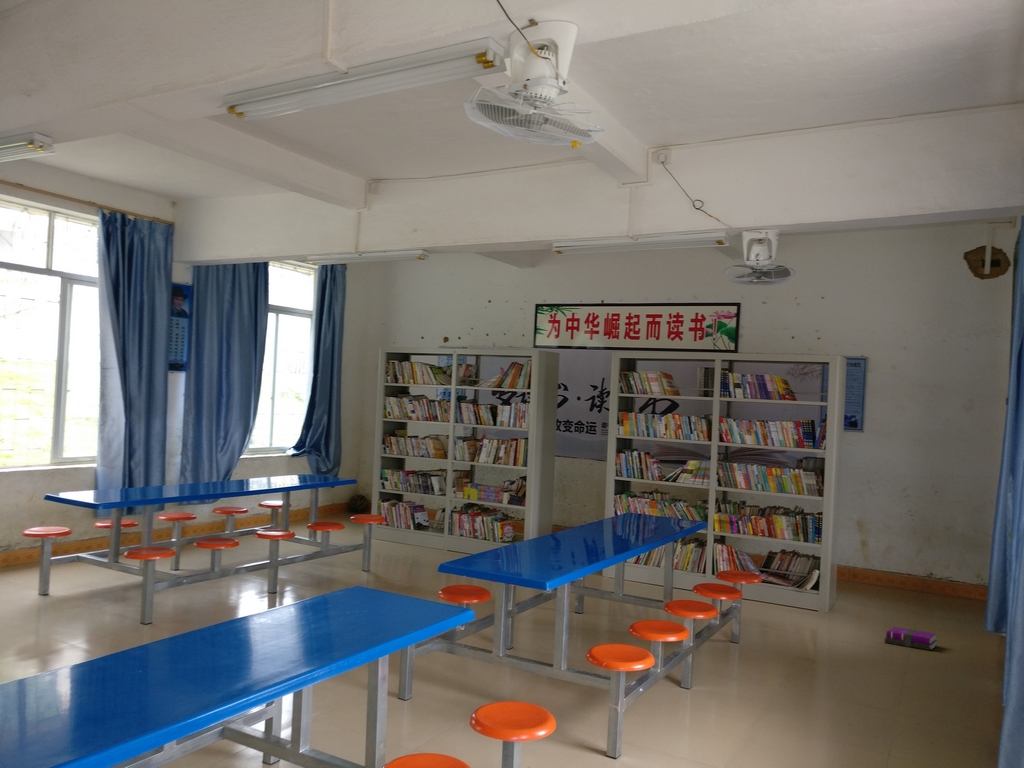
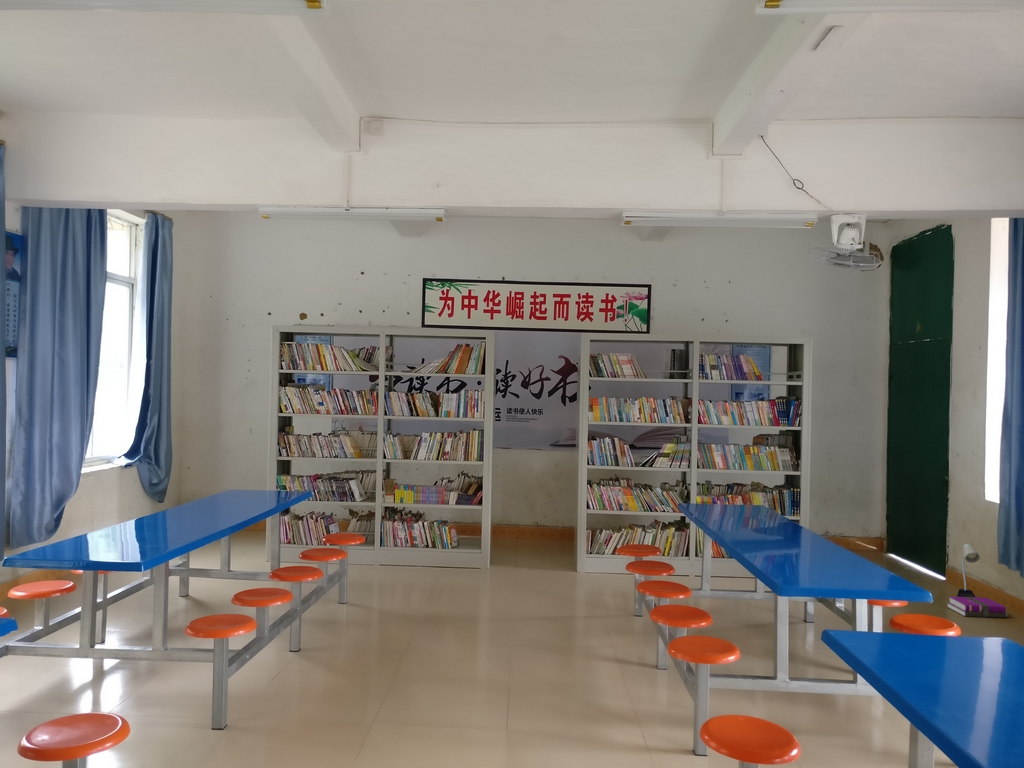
desk lamp: none [935,580,956,643] -> present [957,544,980,597]

